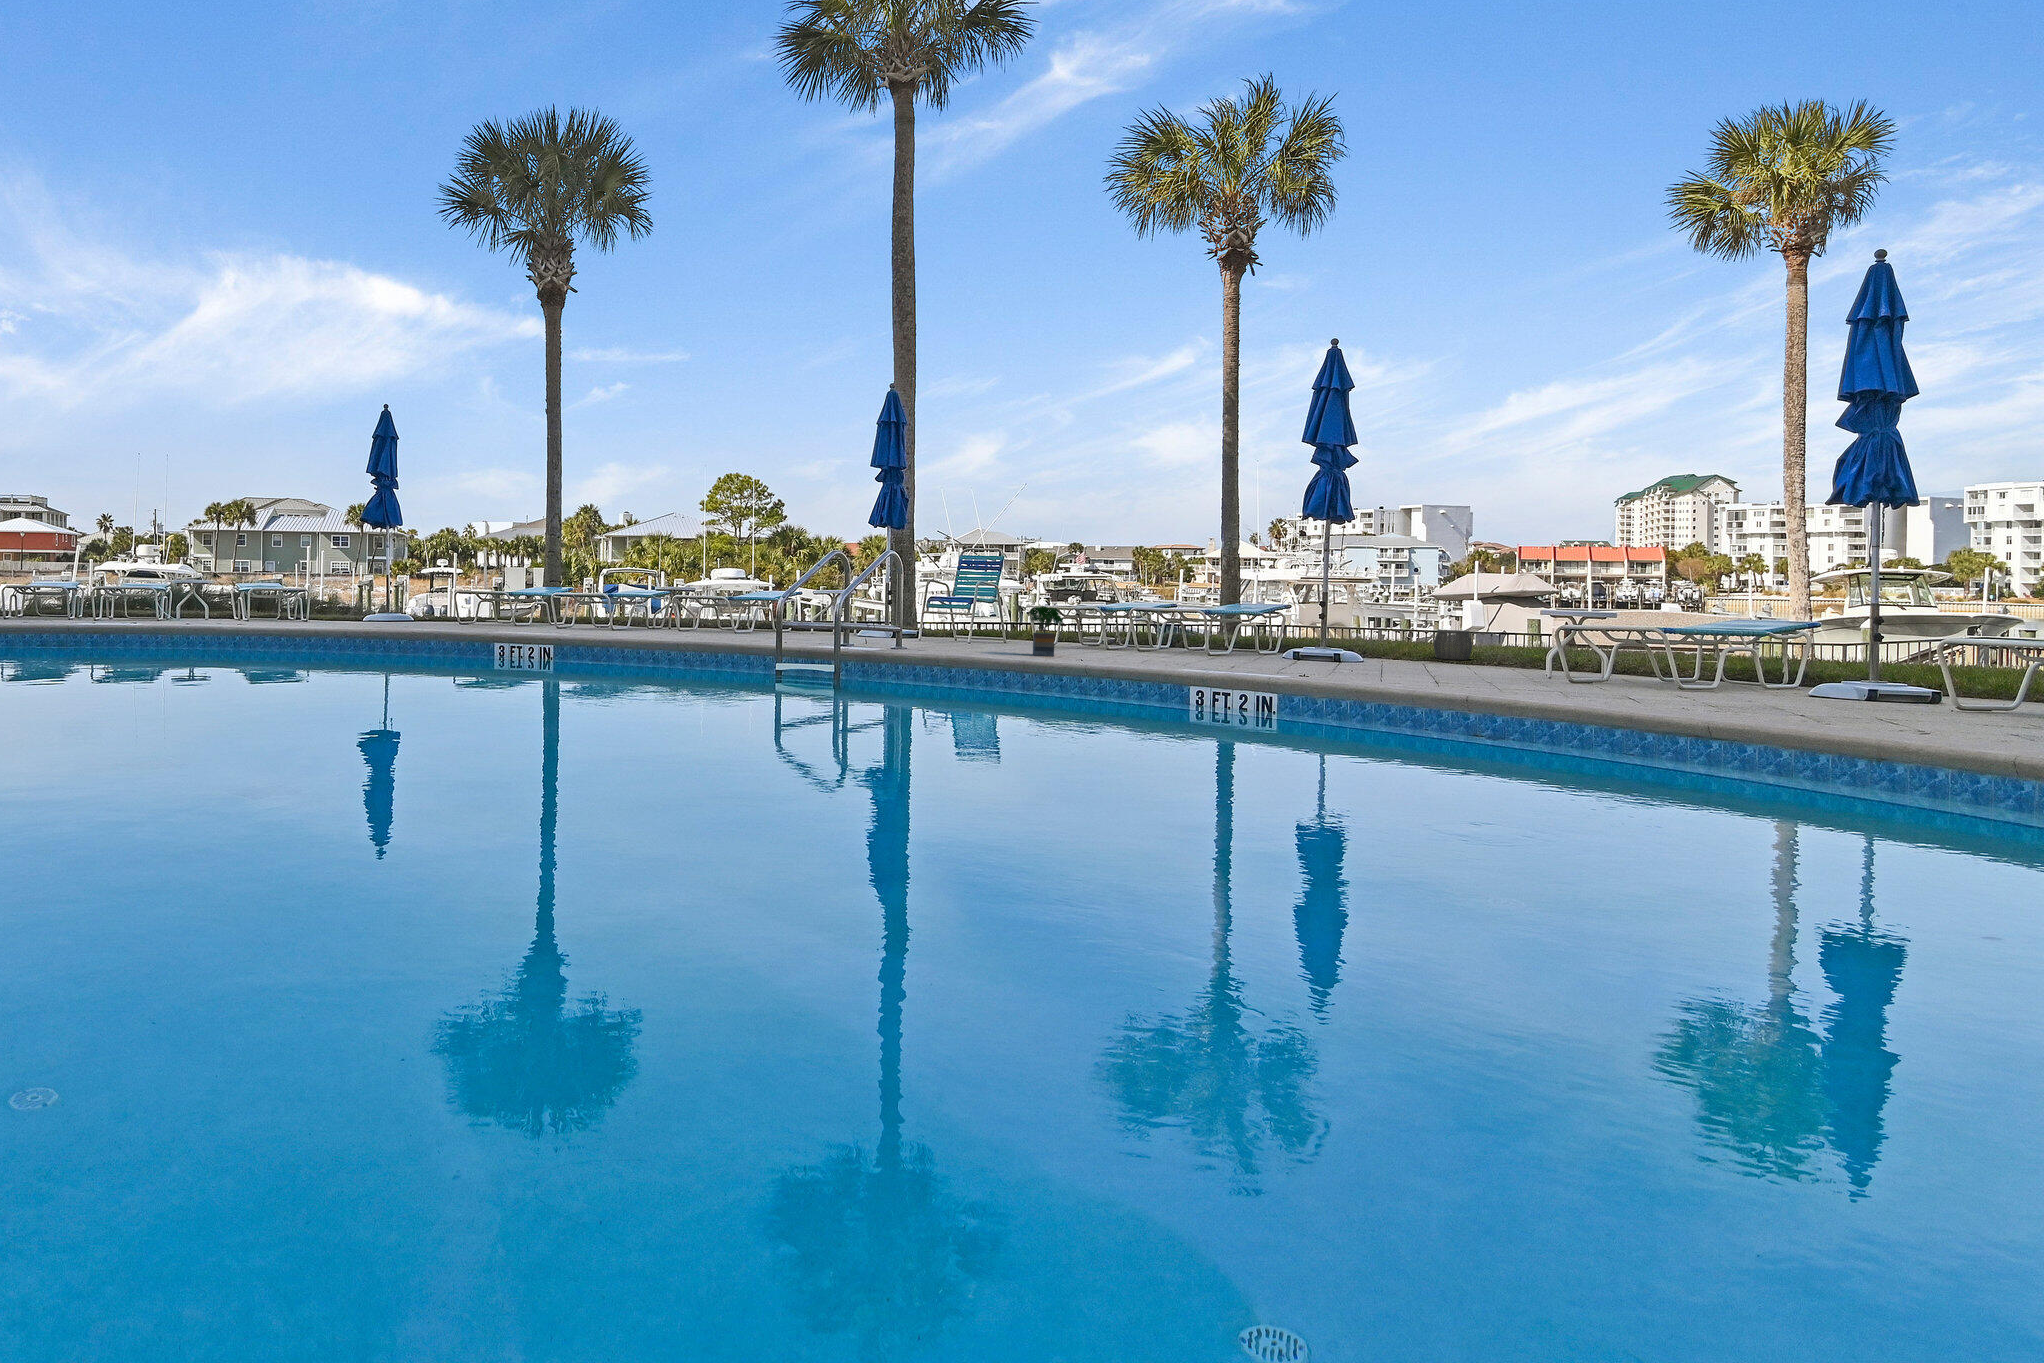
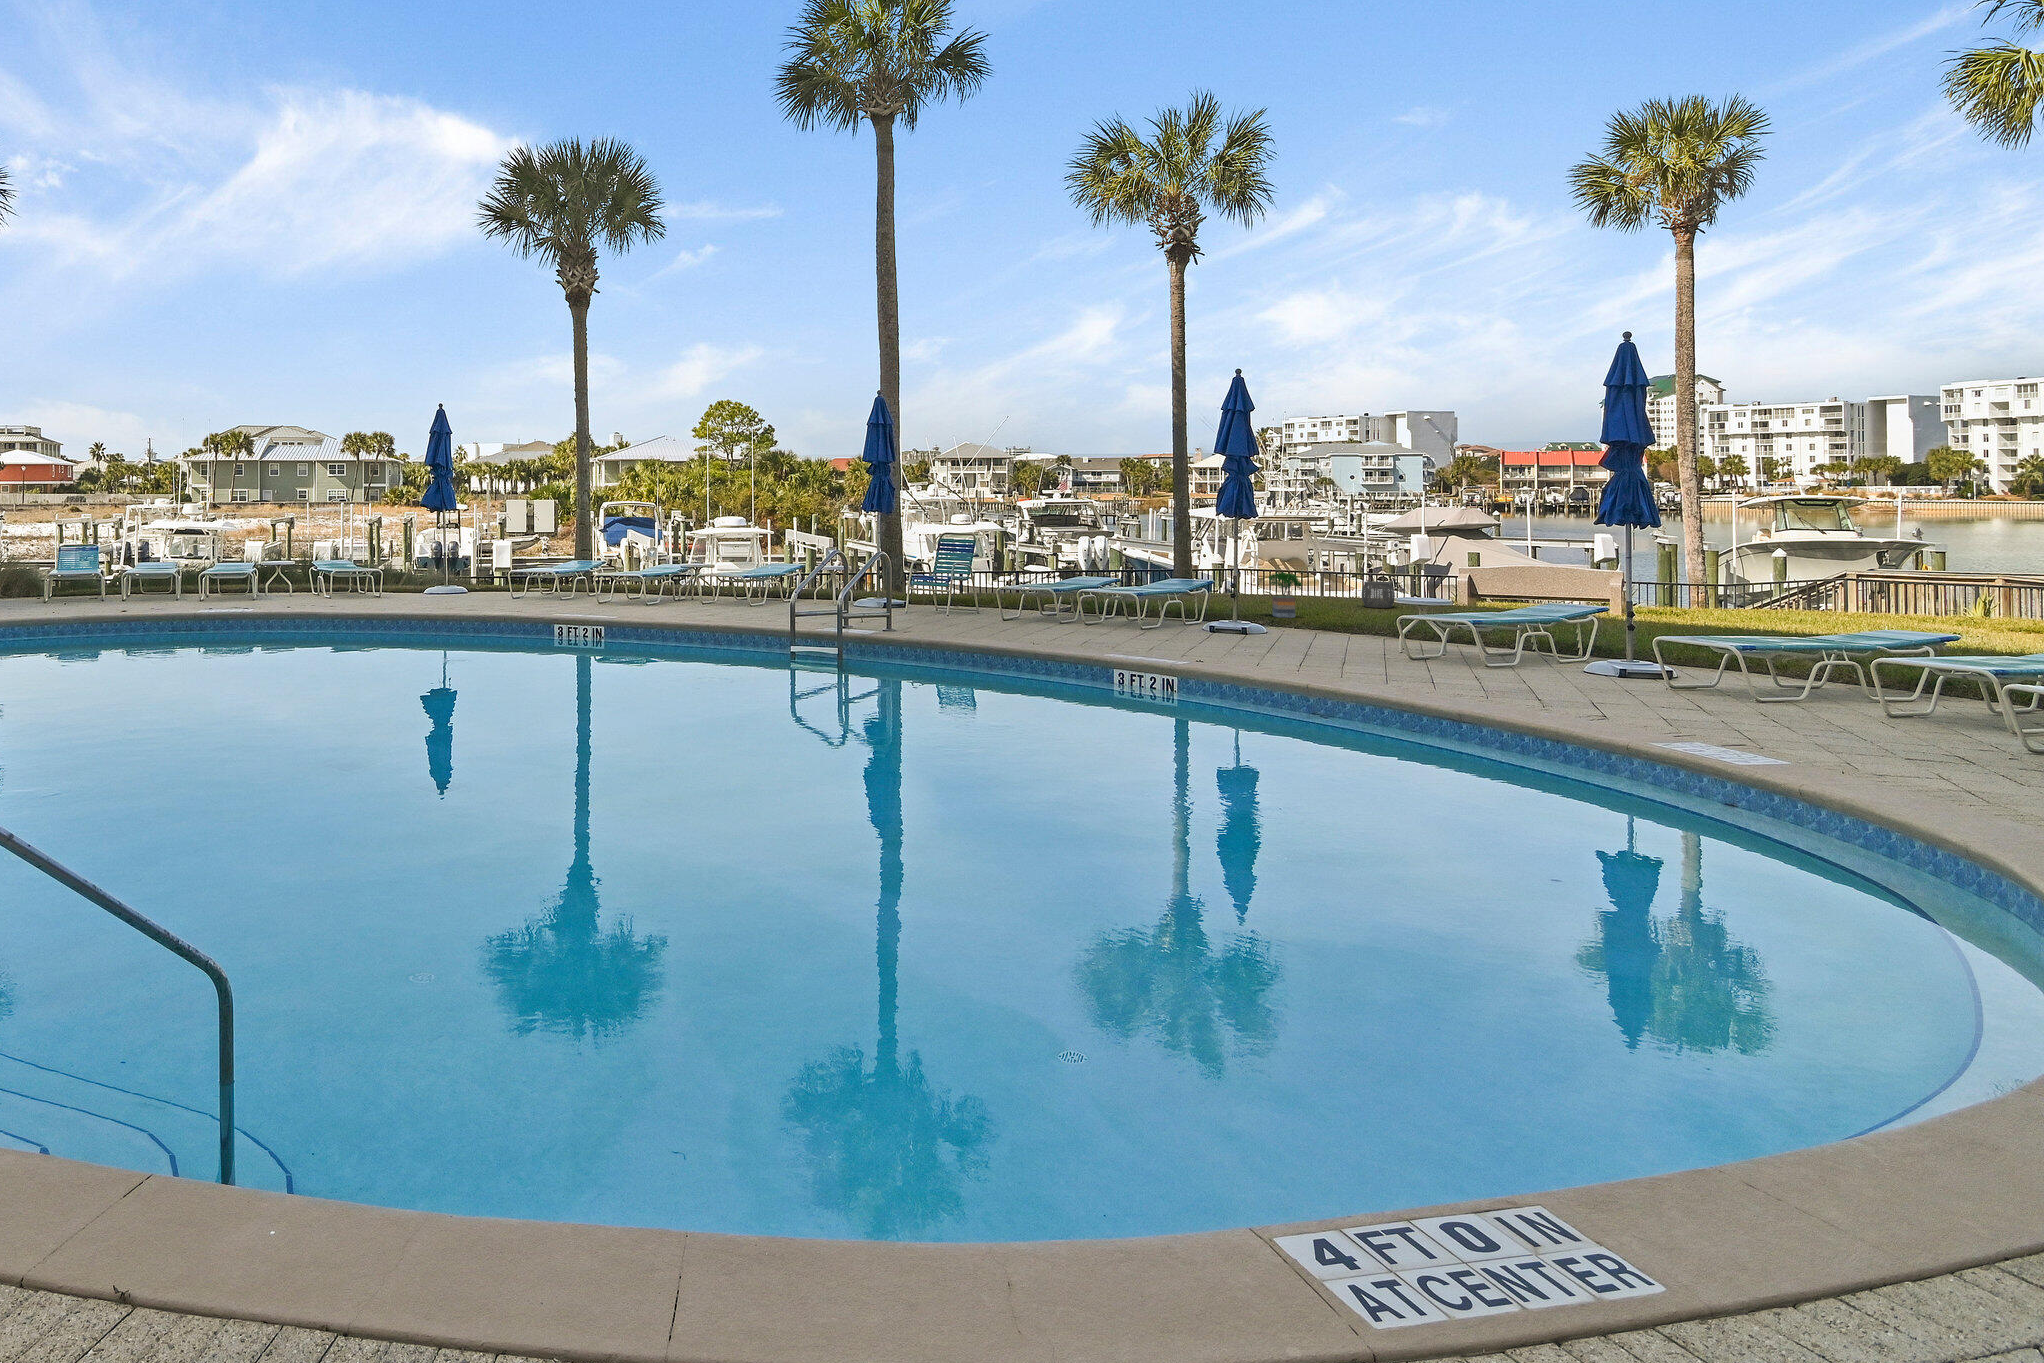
potted tree: present [1029,606,1063,656] -> present [1269,572,1302,618]

